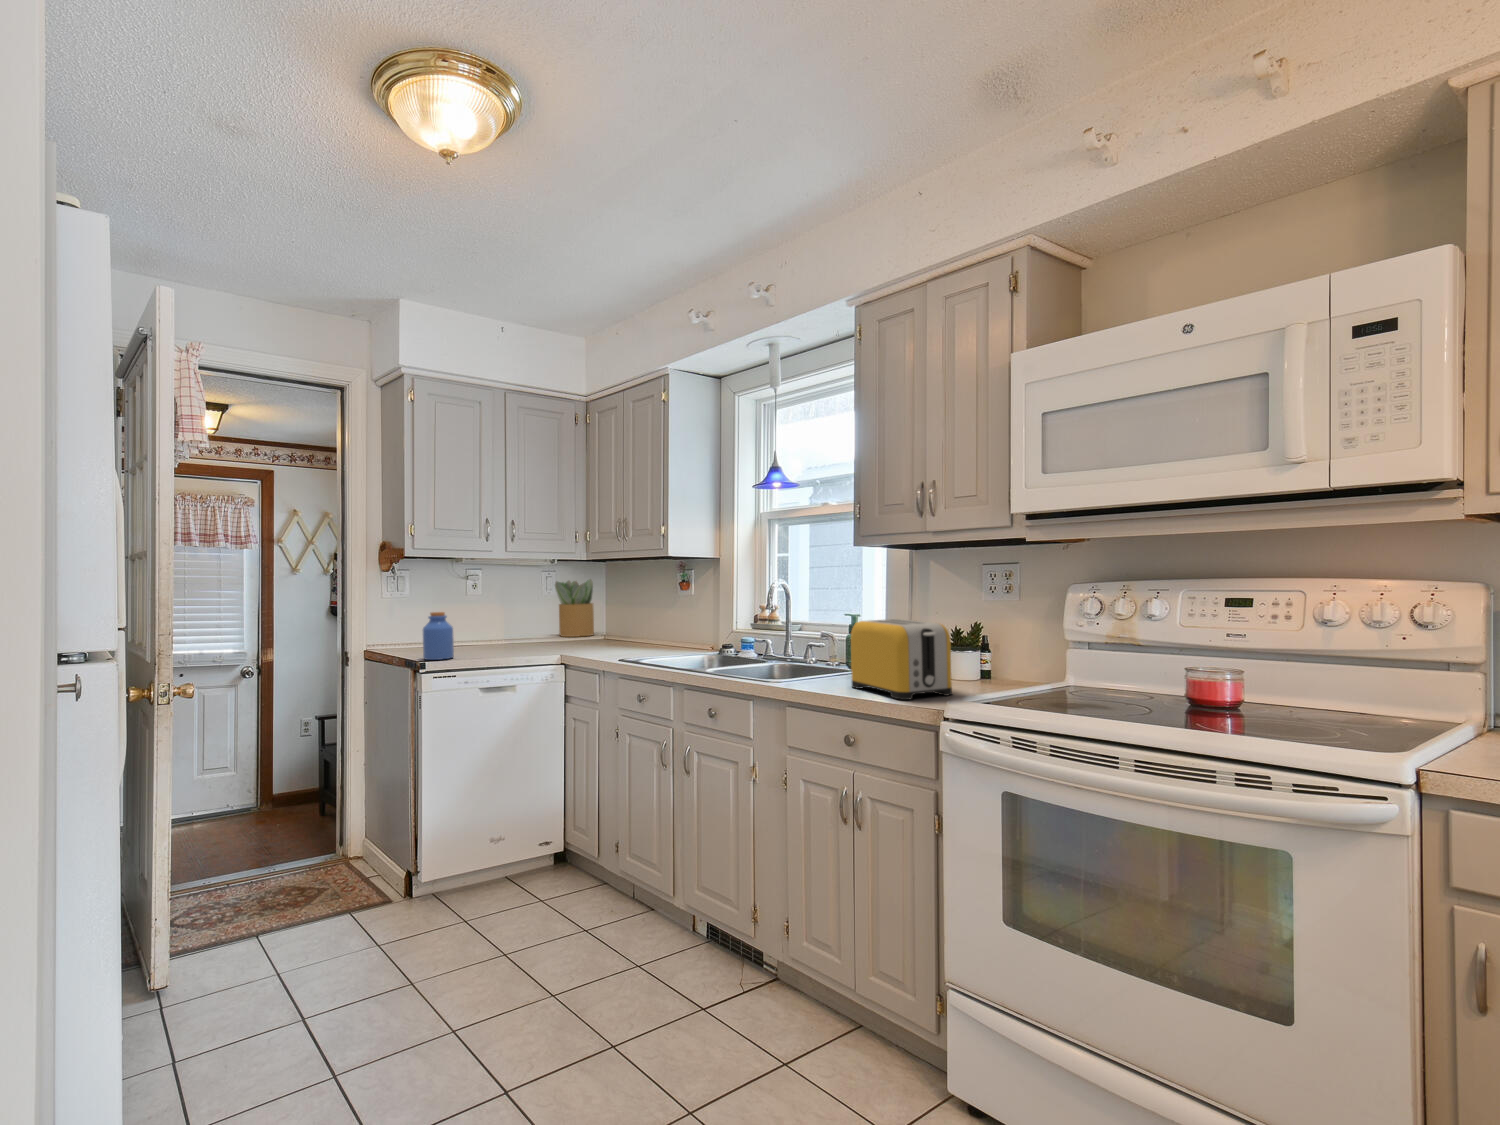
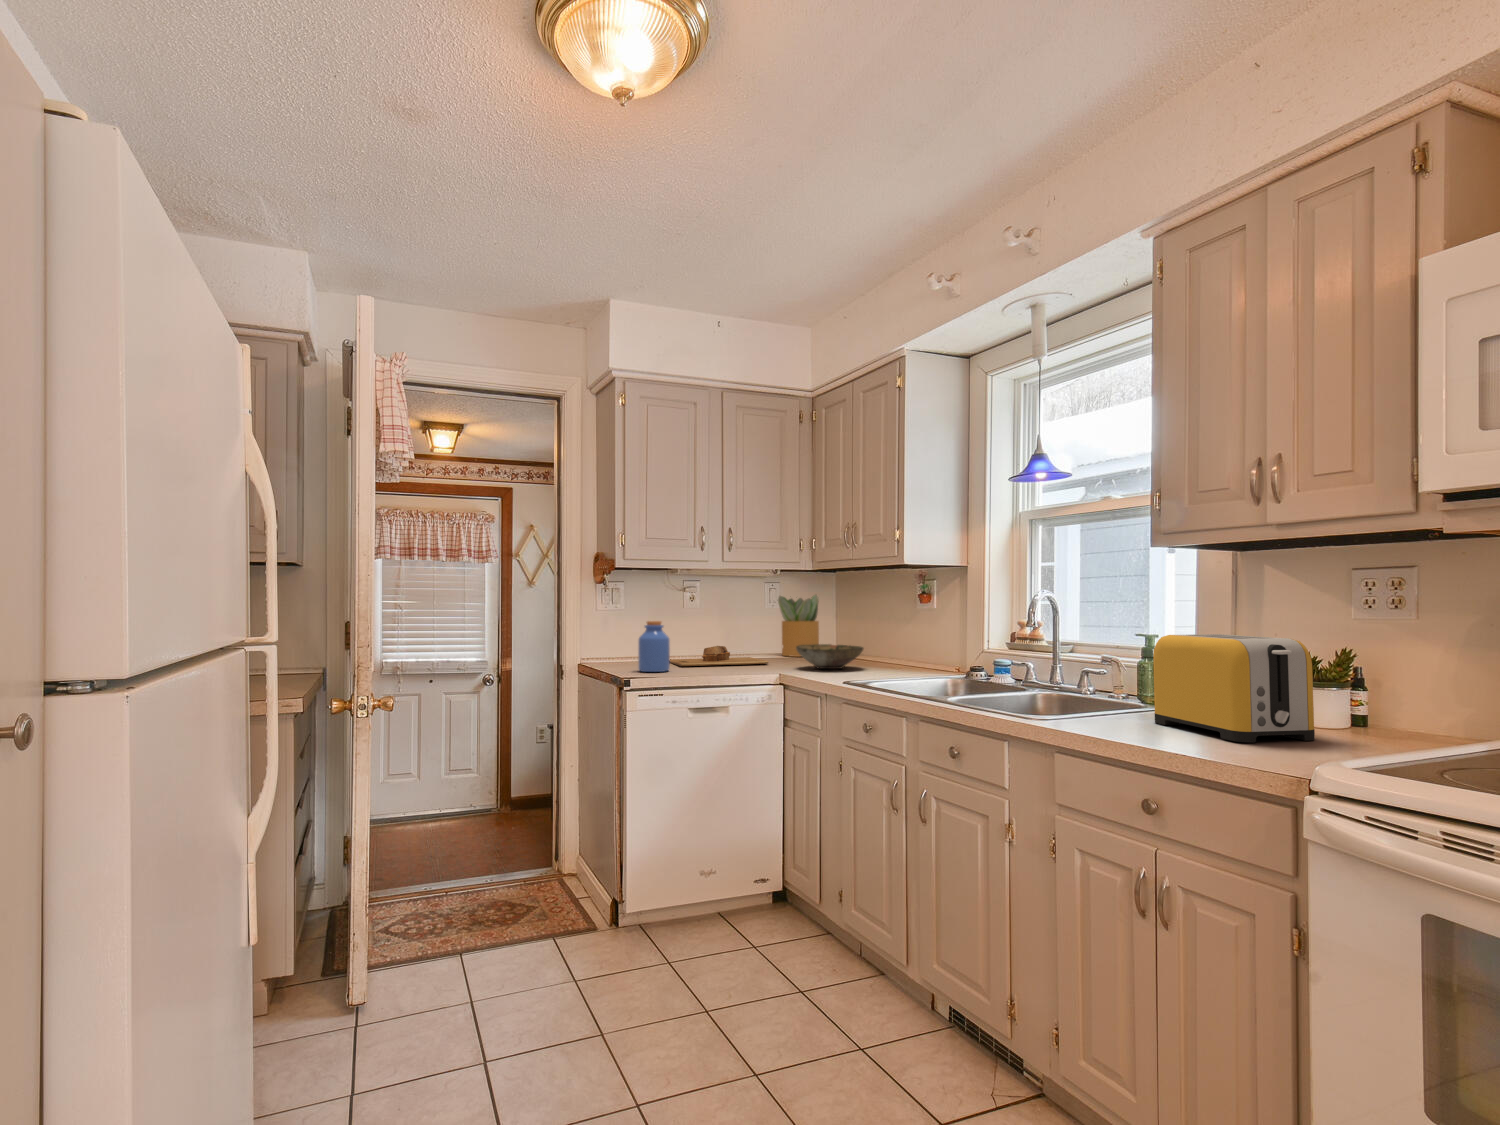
bowl: none [573,626,634,649] -> present [796,644,864,669]
cutting board: none [450,631,548,652] -> present [670,646,768,666]

